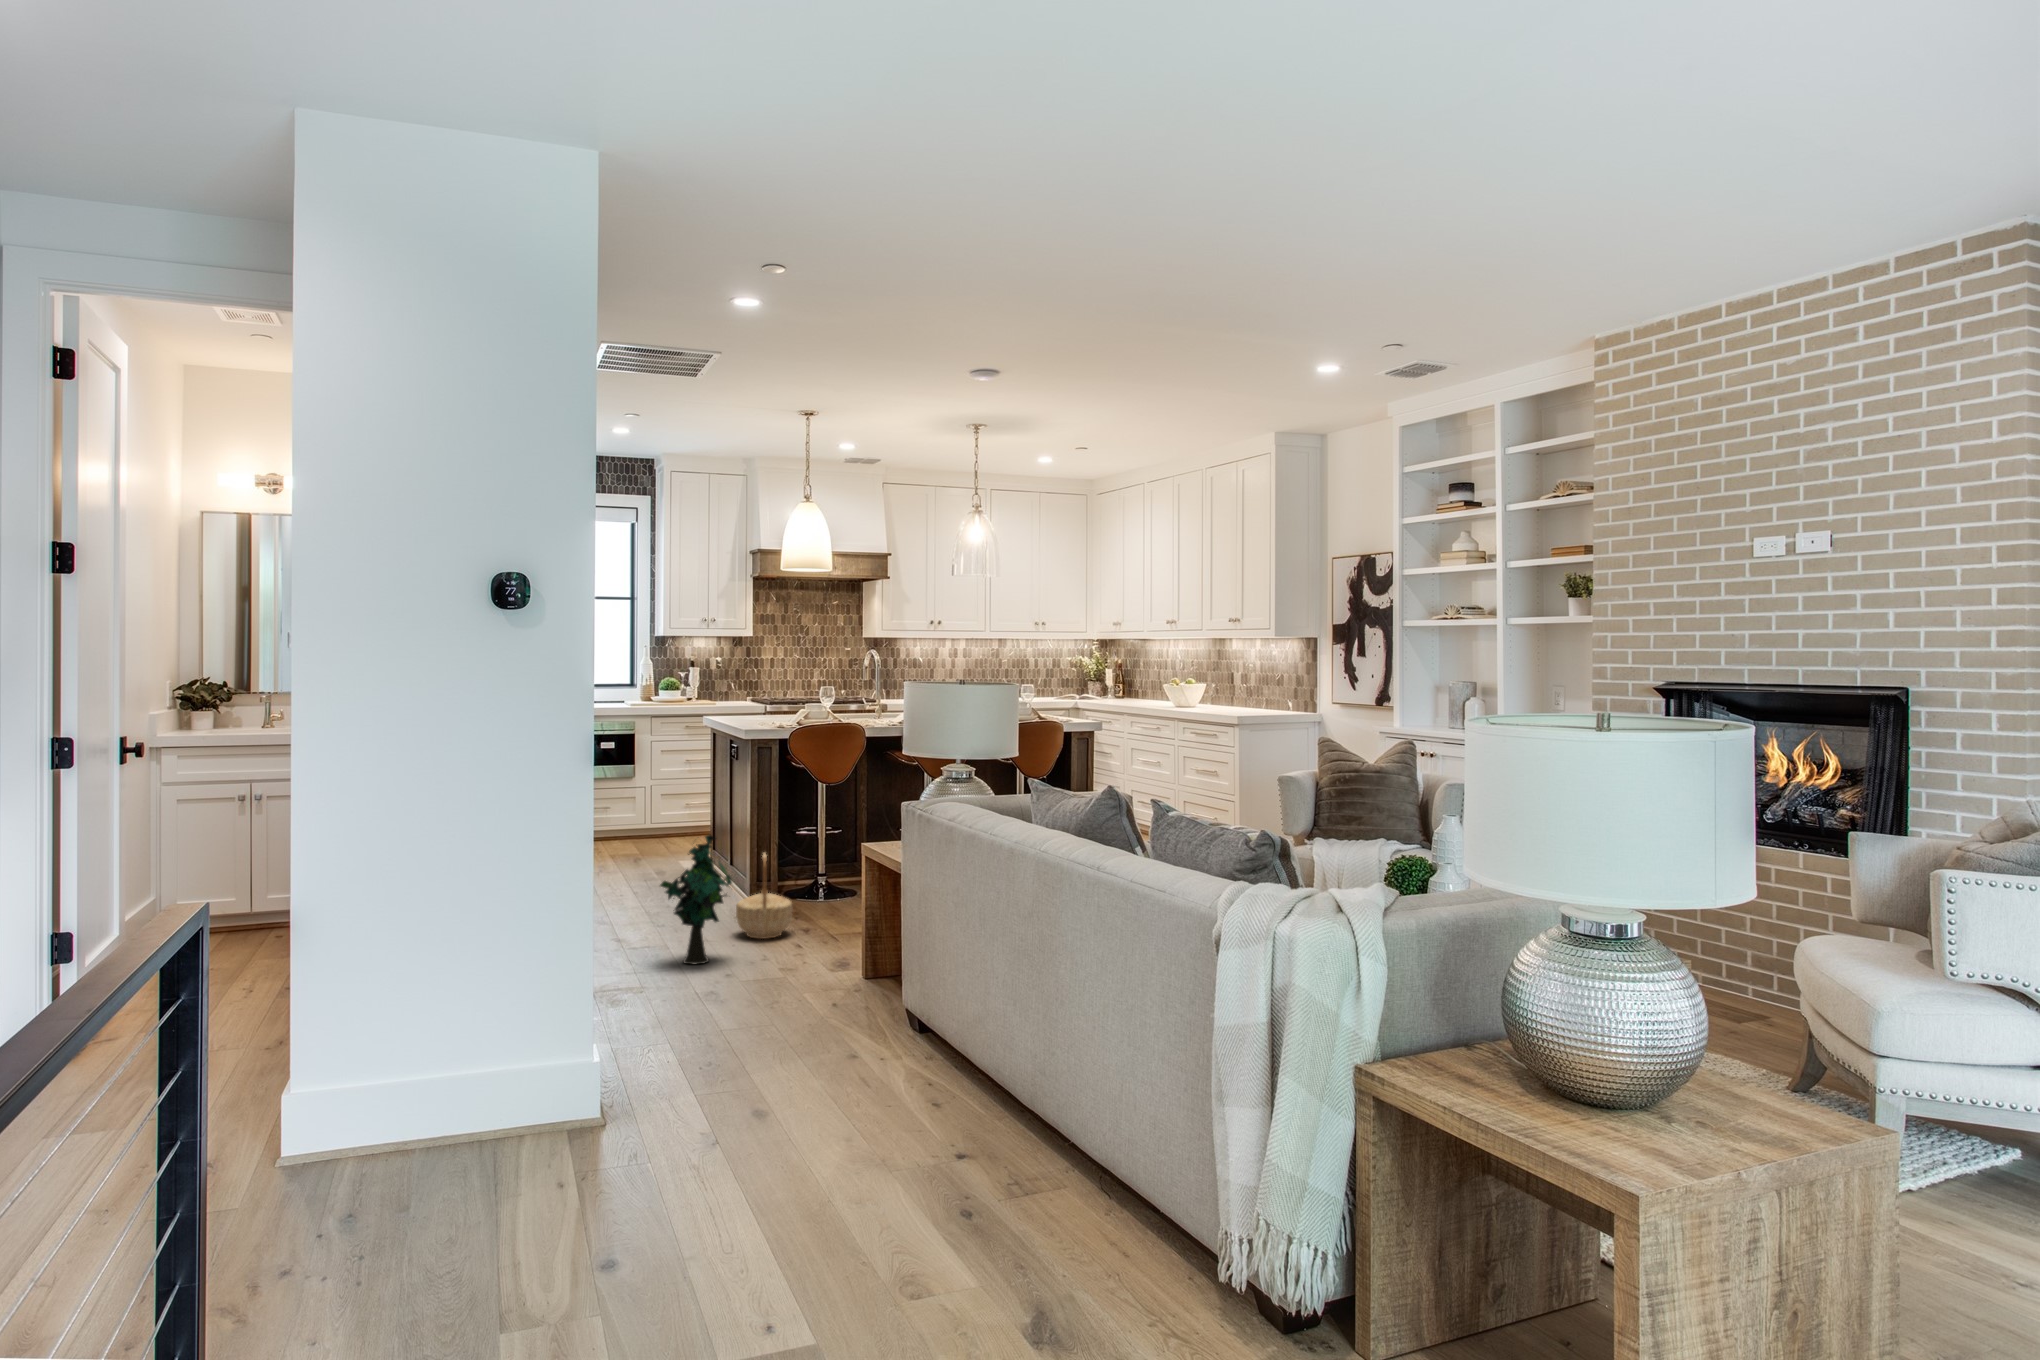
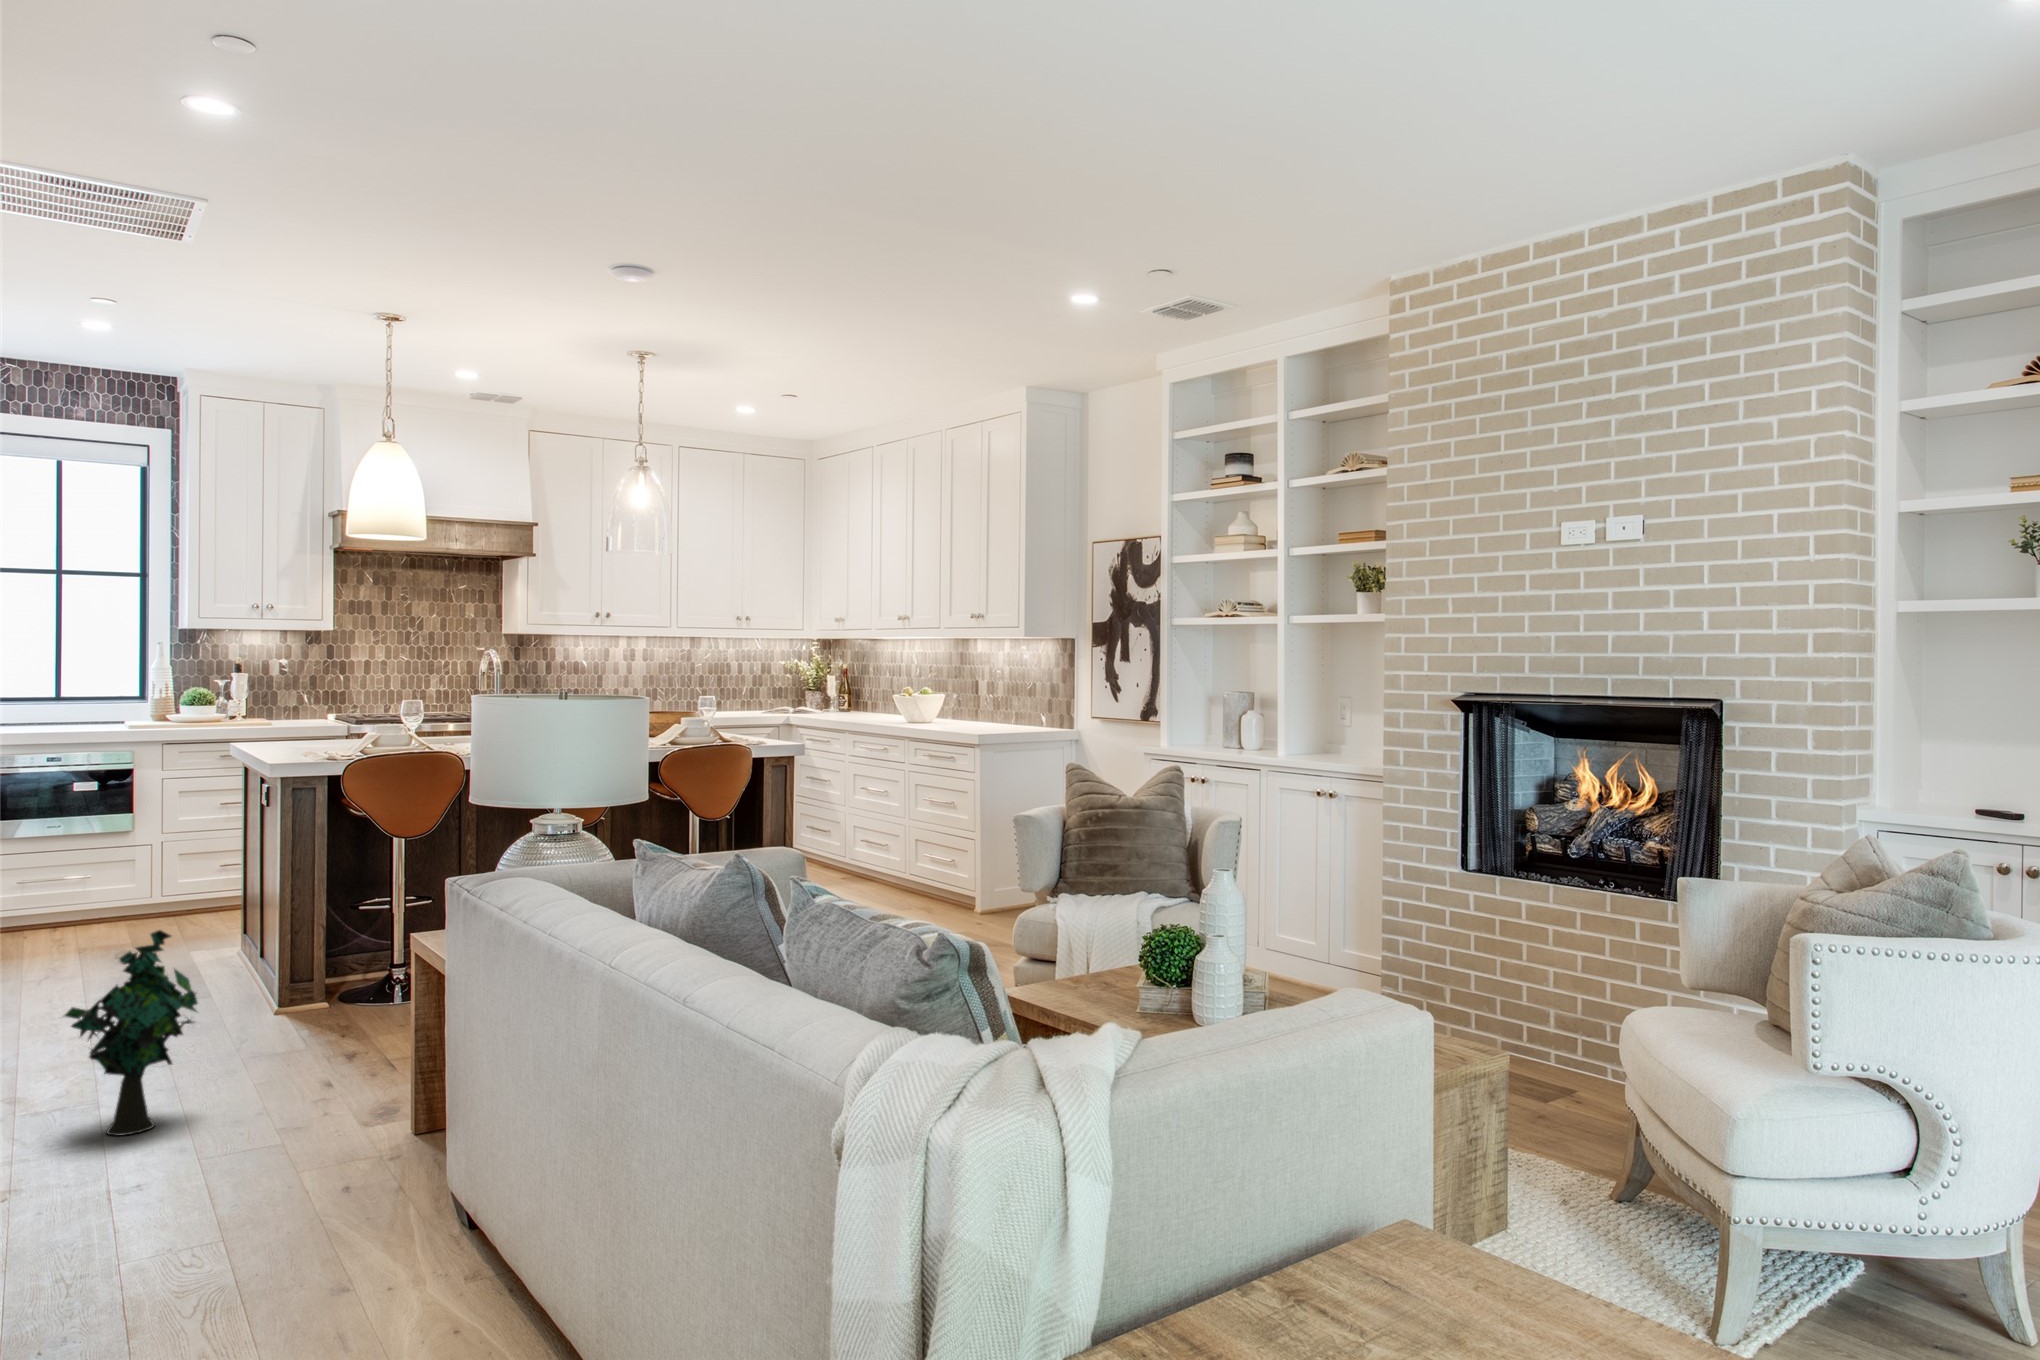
basket: present [736,853,792,939] -> none [222,947,319,1079]

